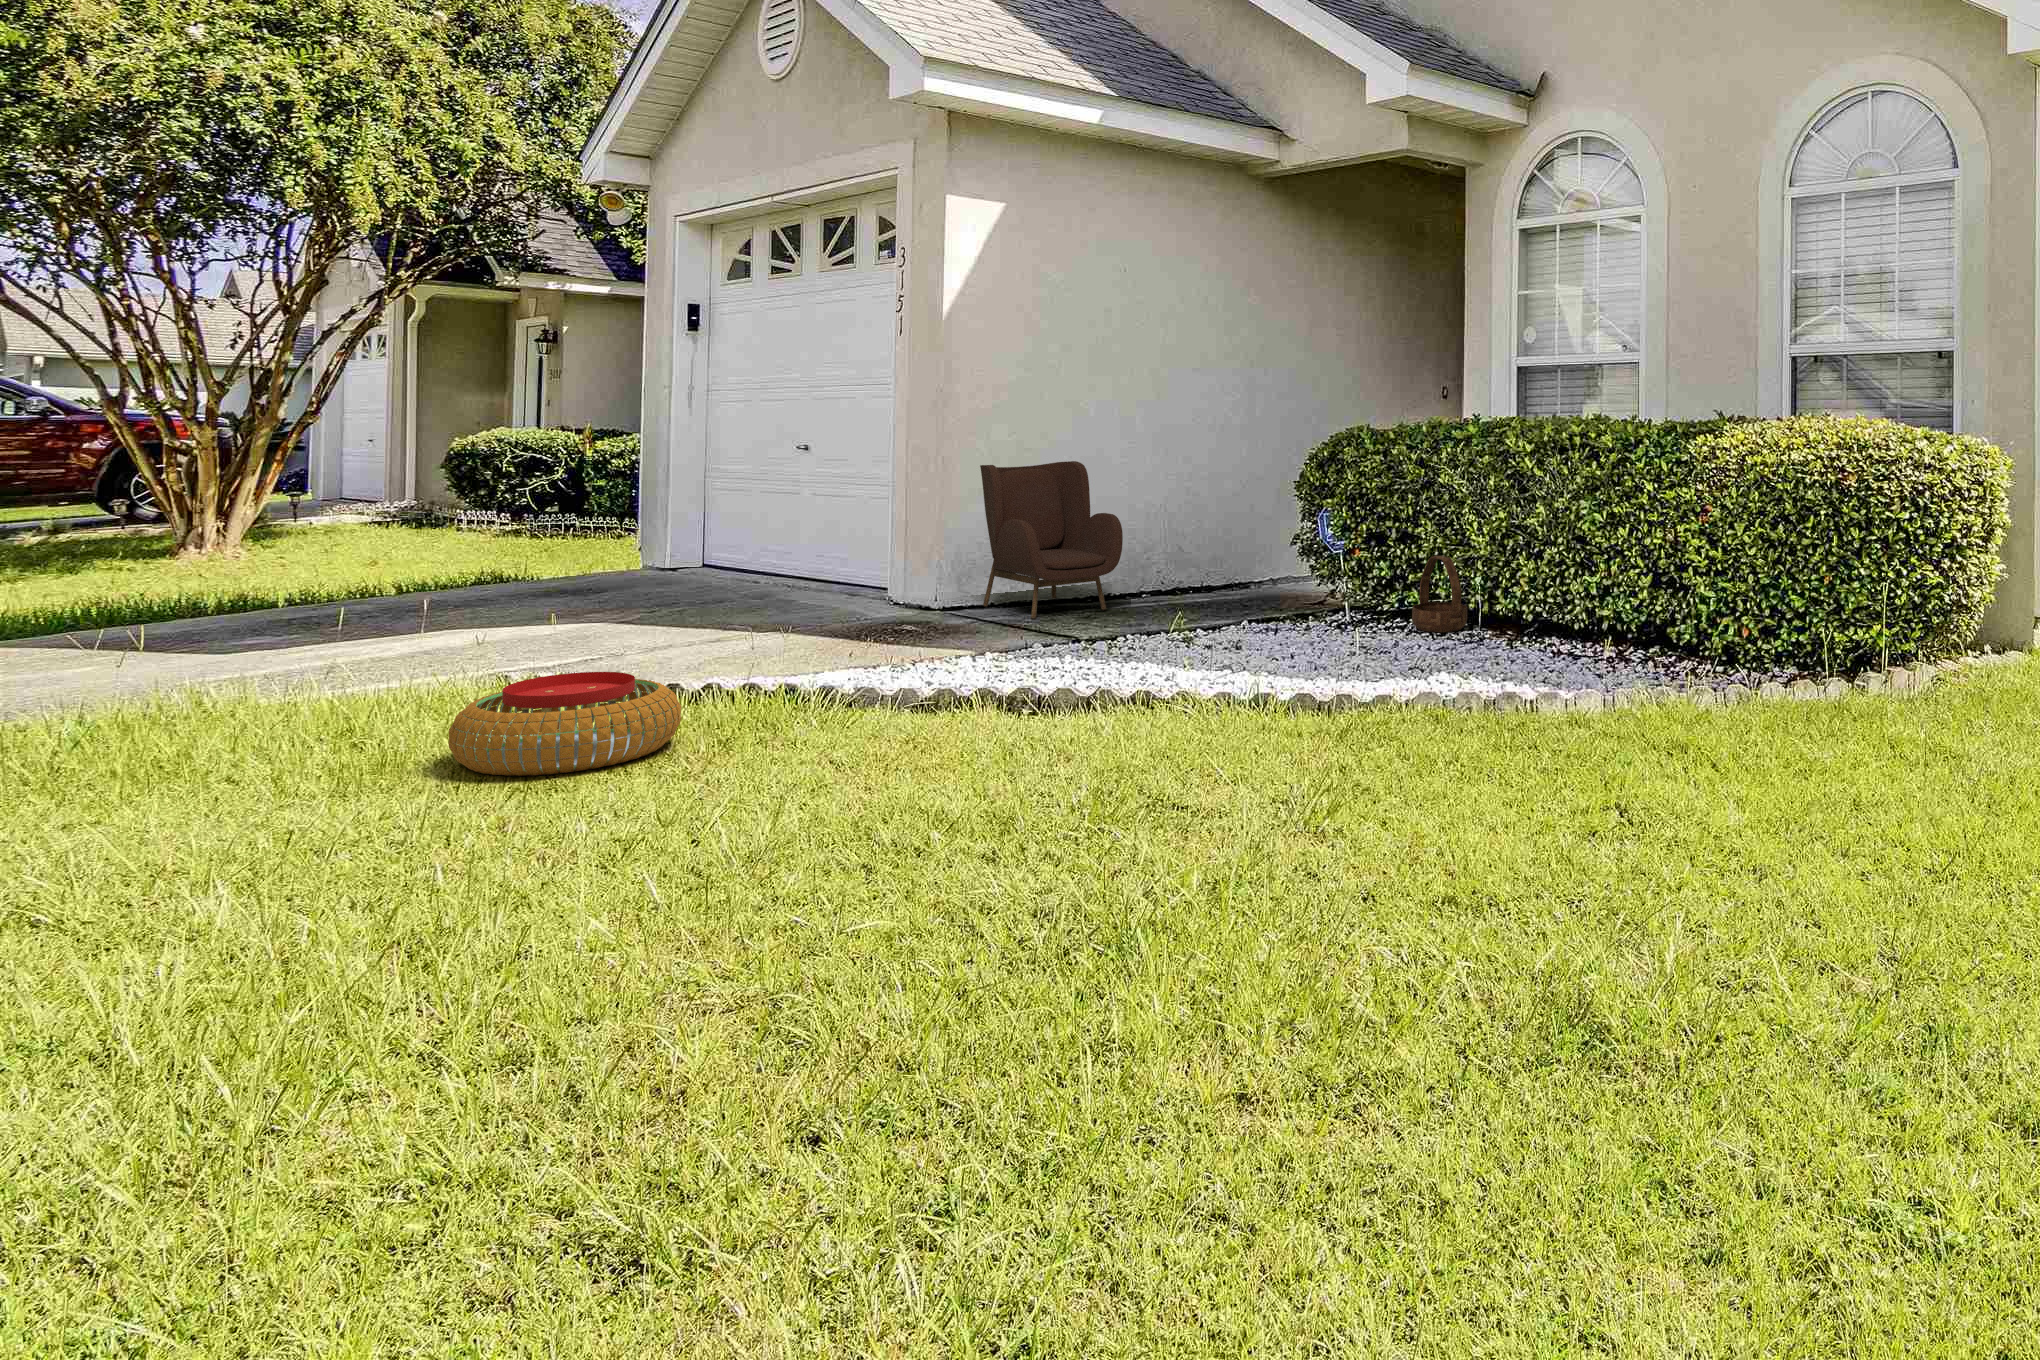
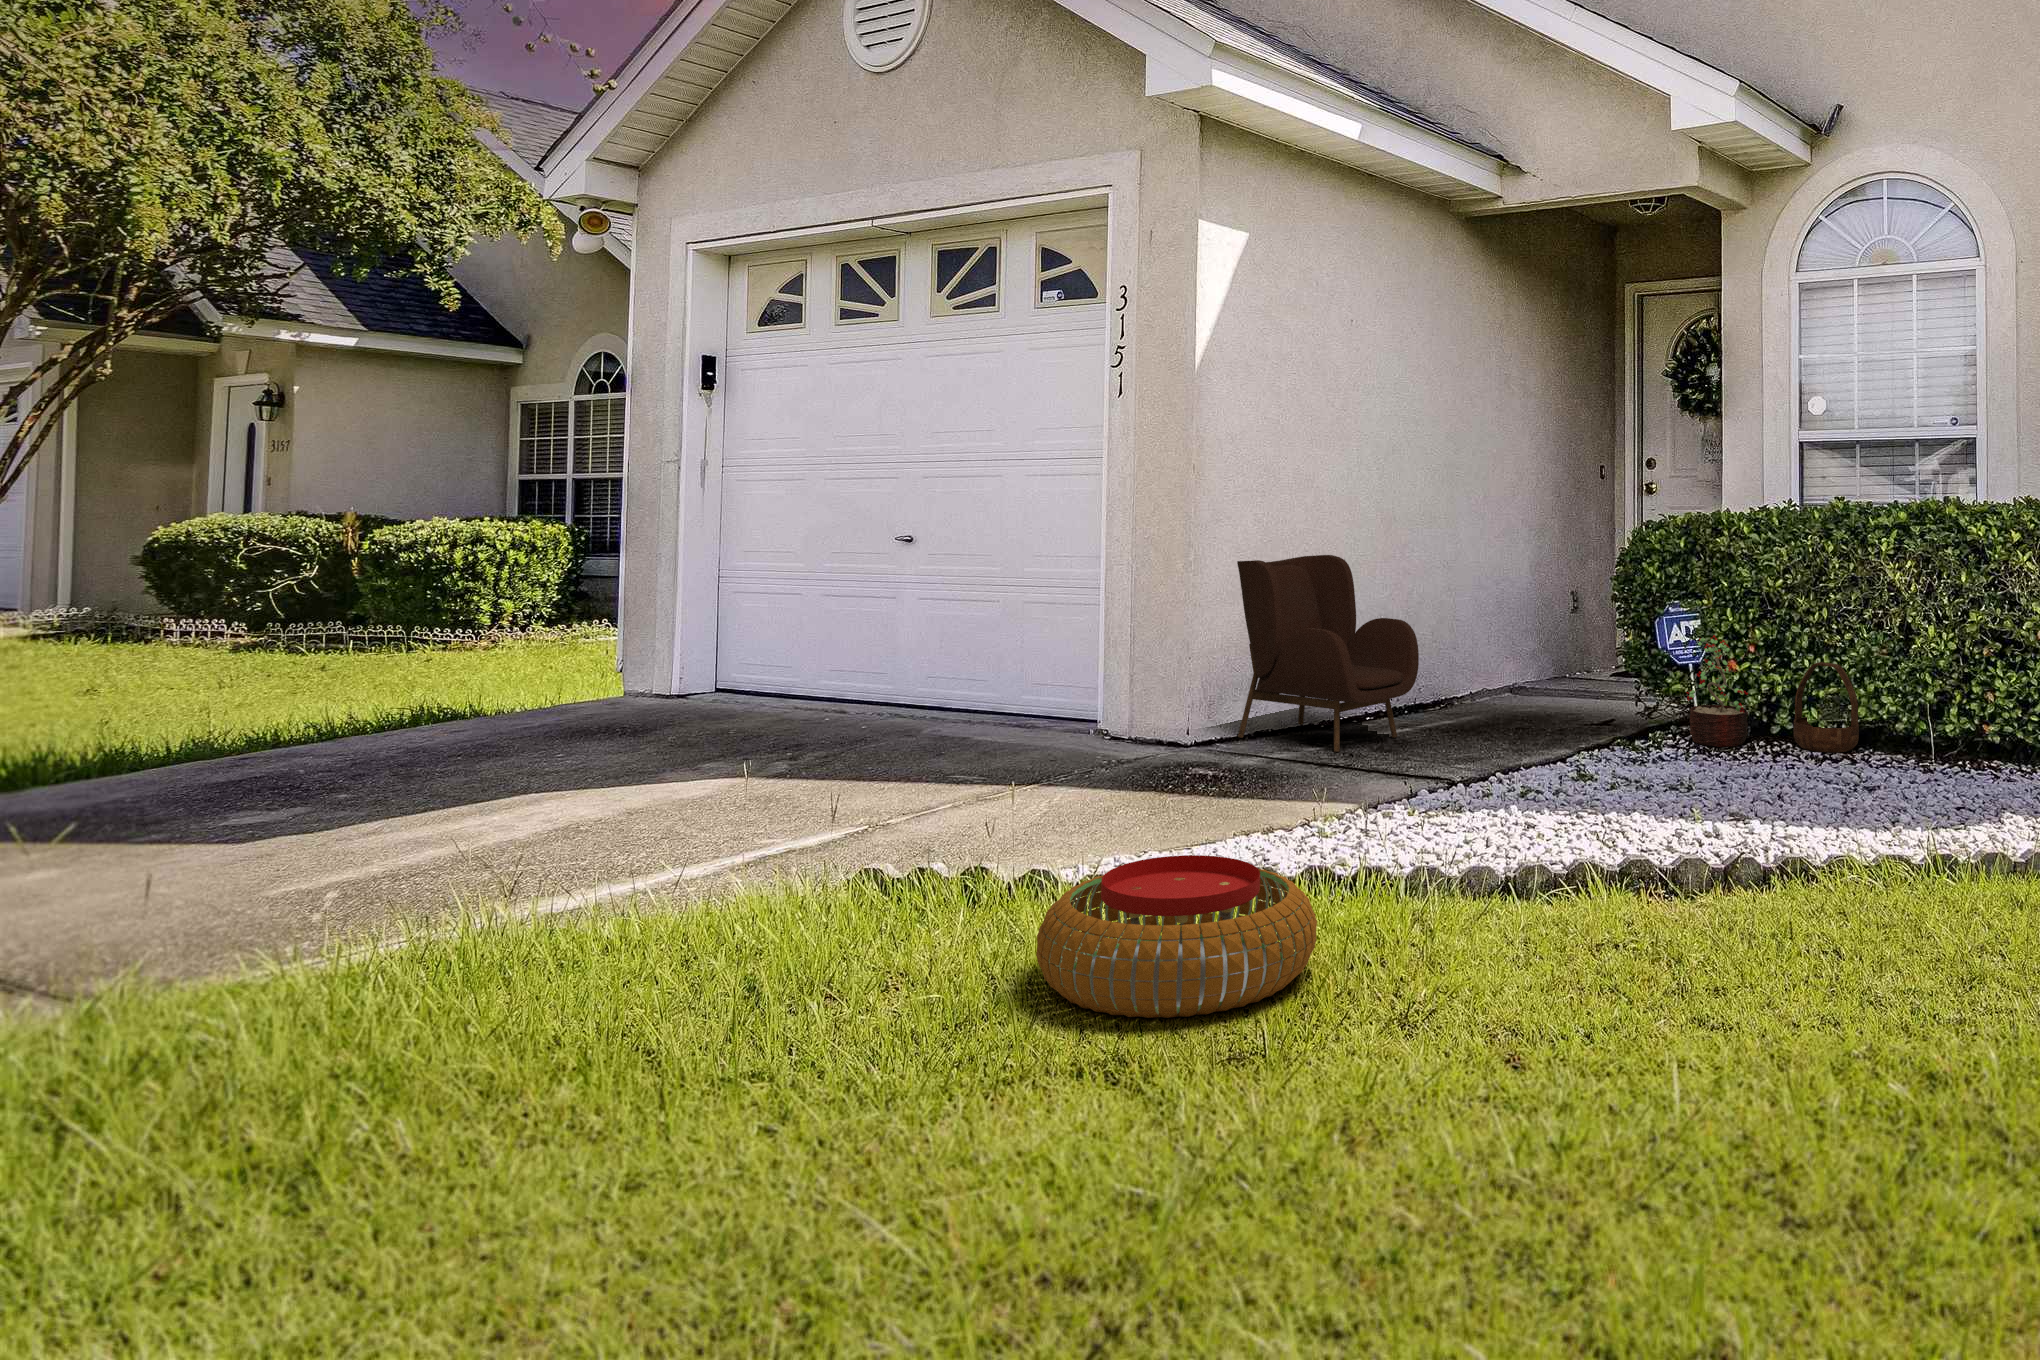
decorative plant: none [1334,531,1385,625] -> present [1687,635,1748,747]

